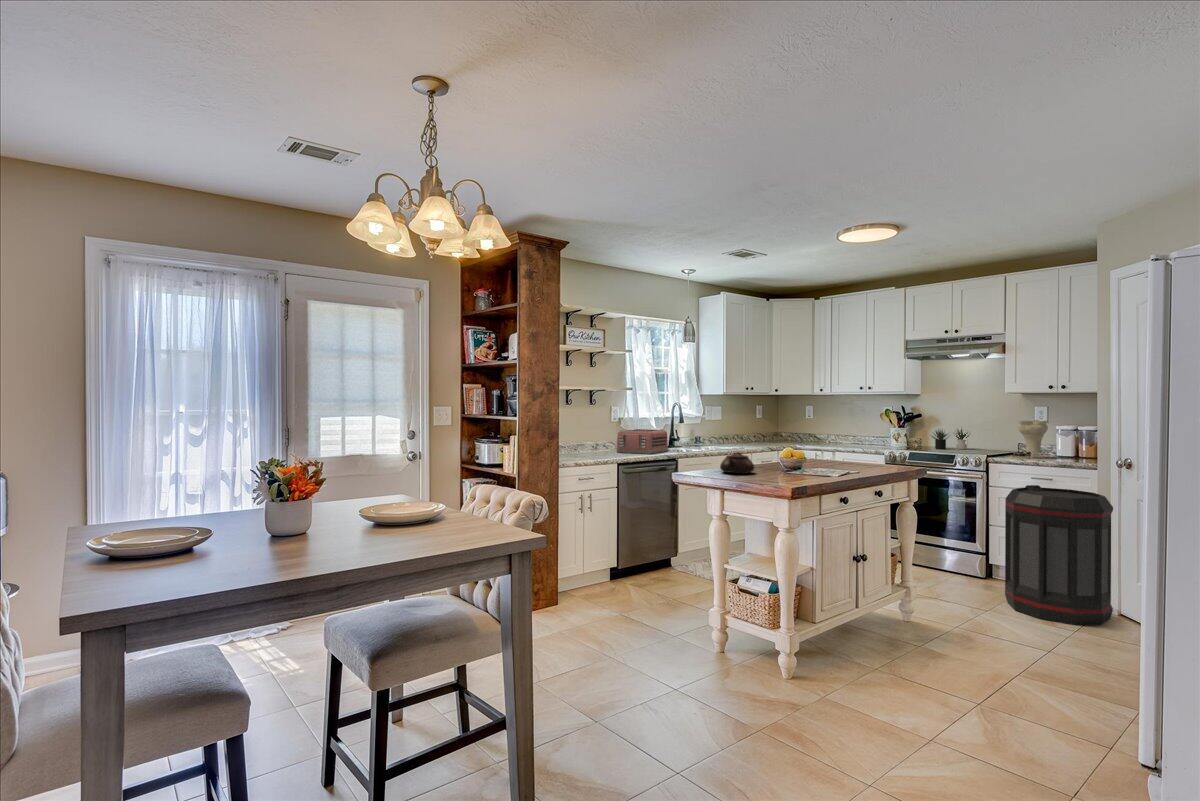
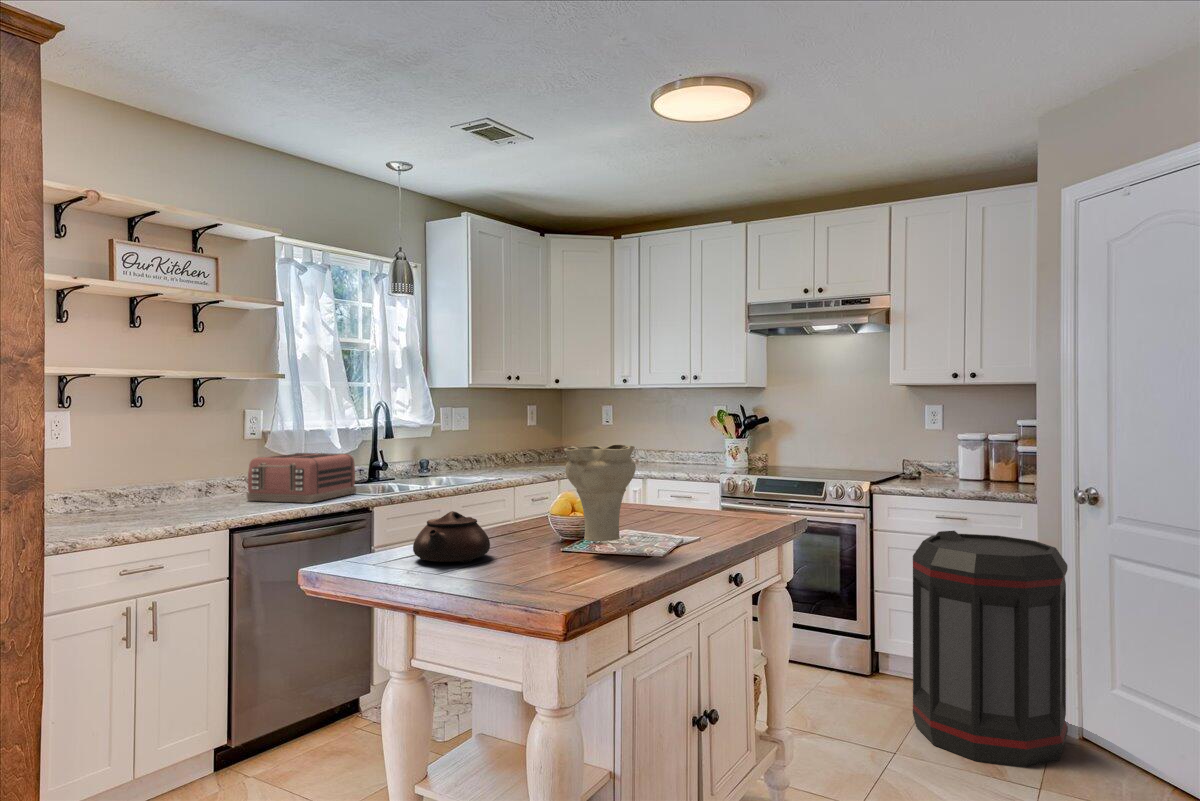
vase: present [1018,420,1048,452] -> present [564,444,636,541]
succulent plant: present [932,428,970,449] -> none [781,435,839,471]

